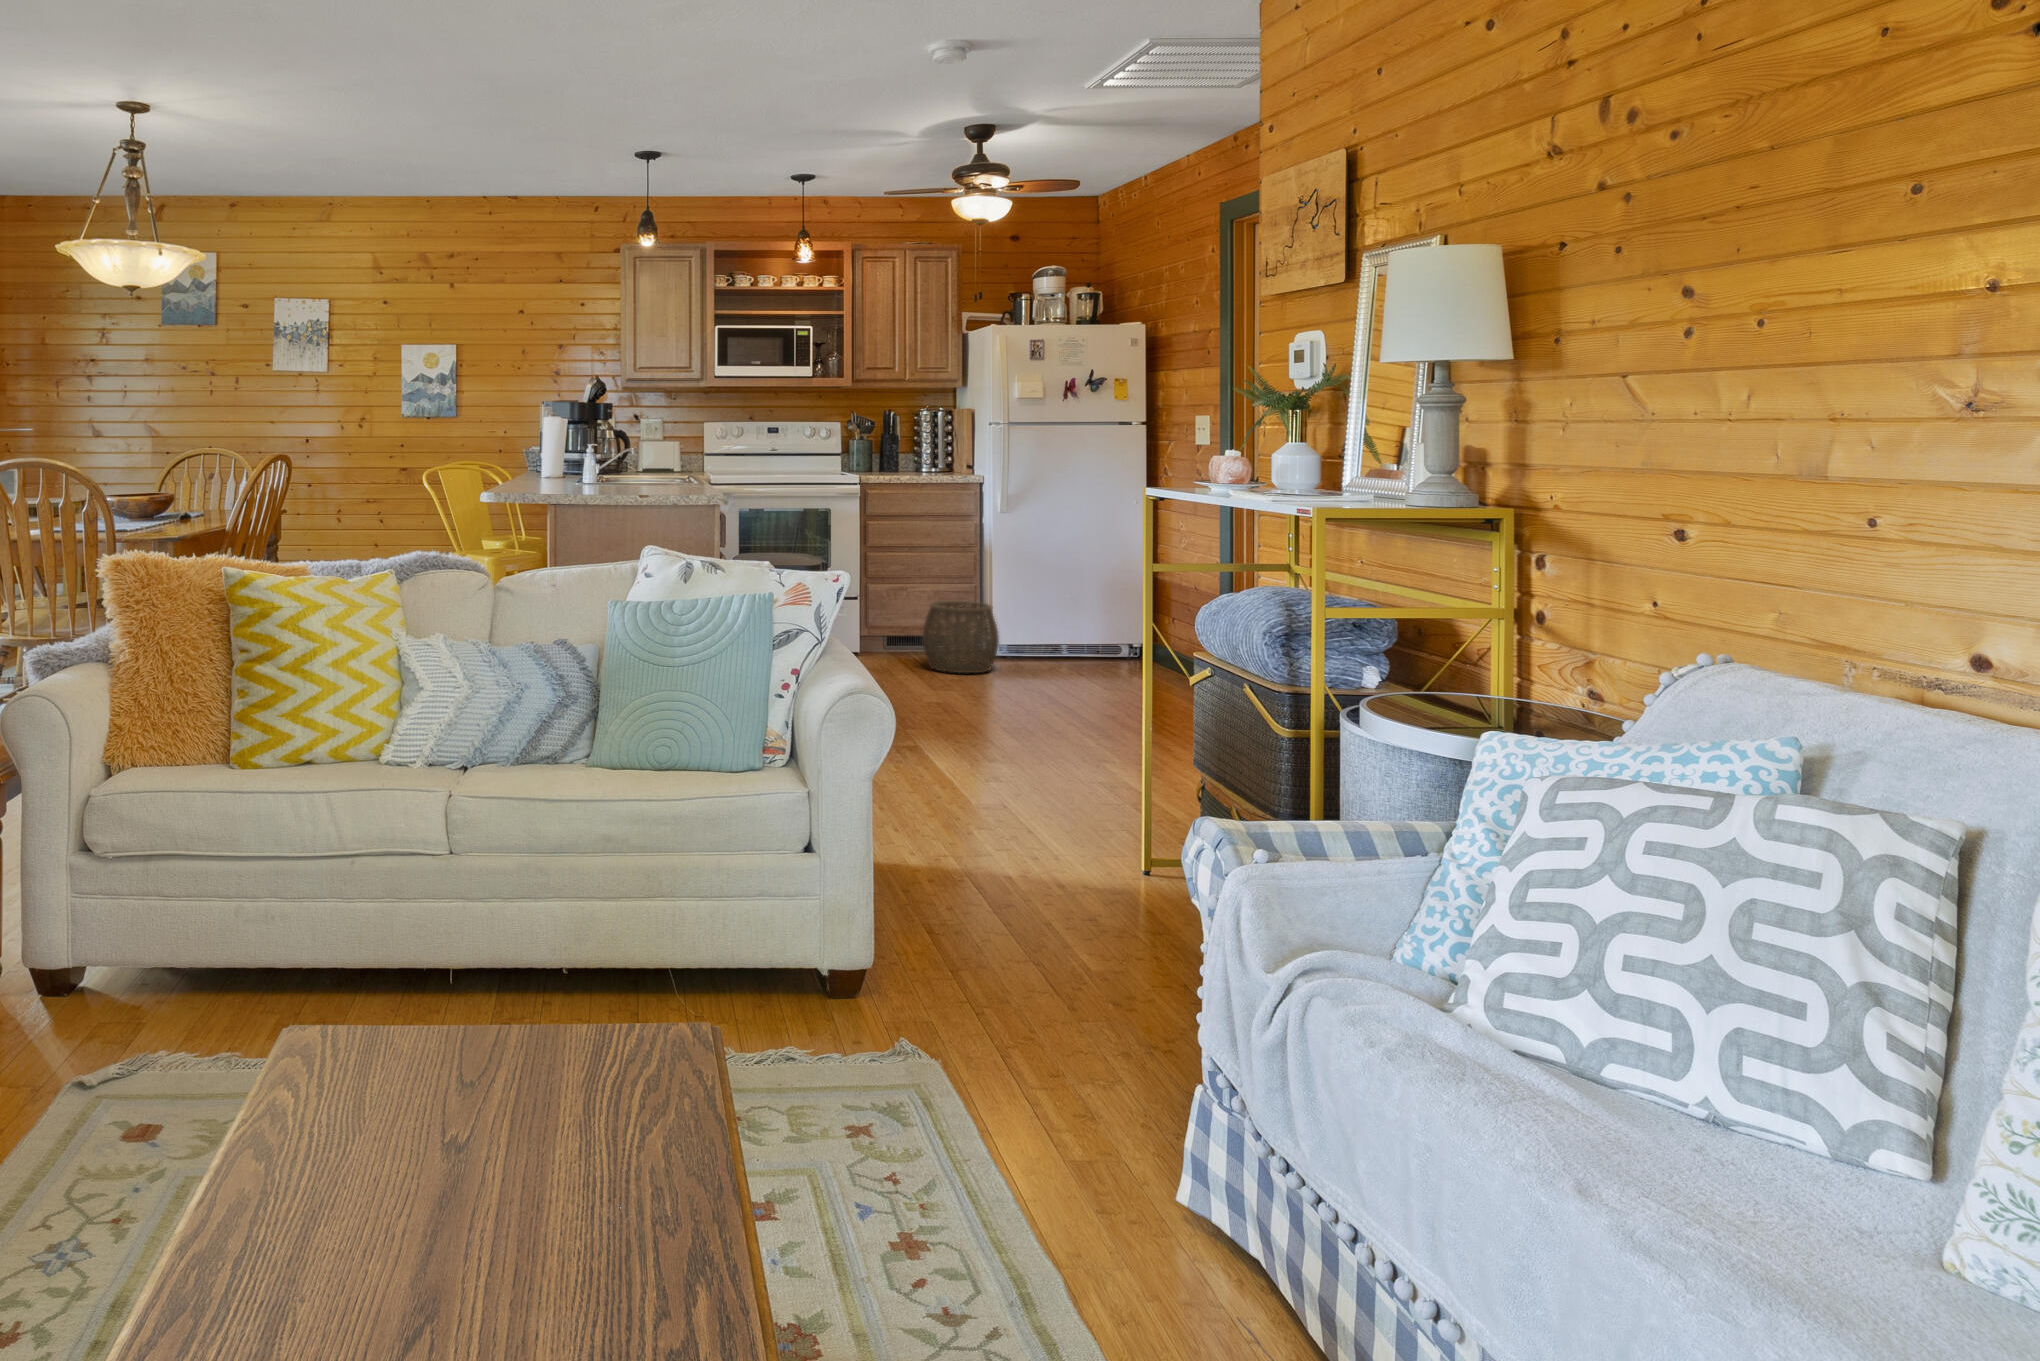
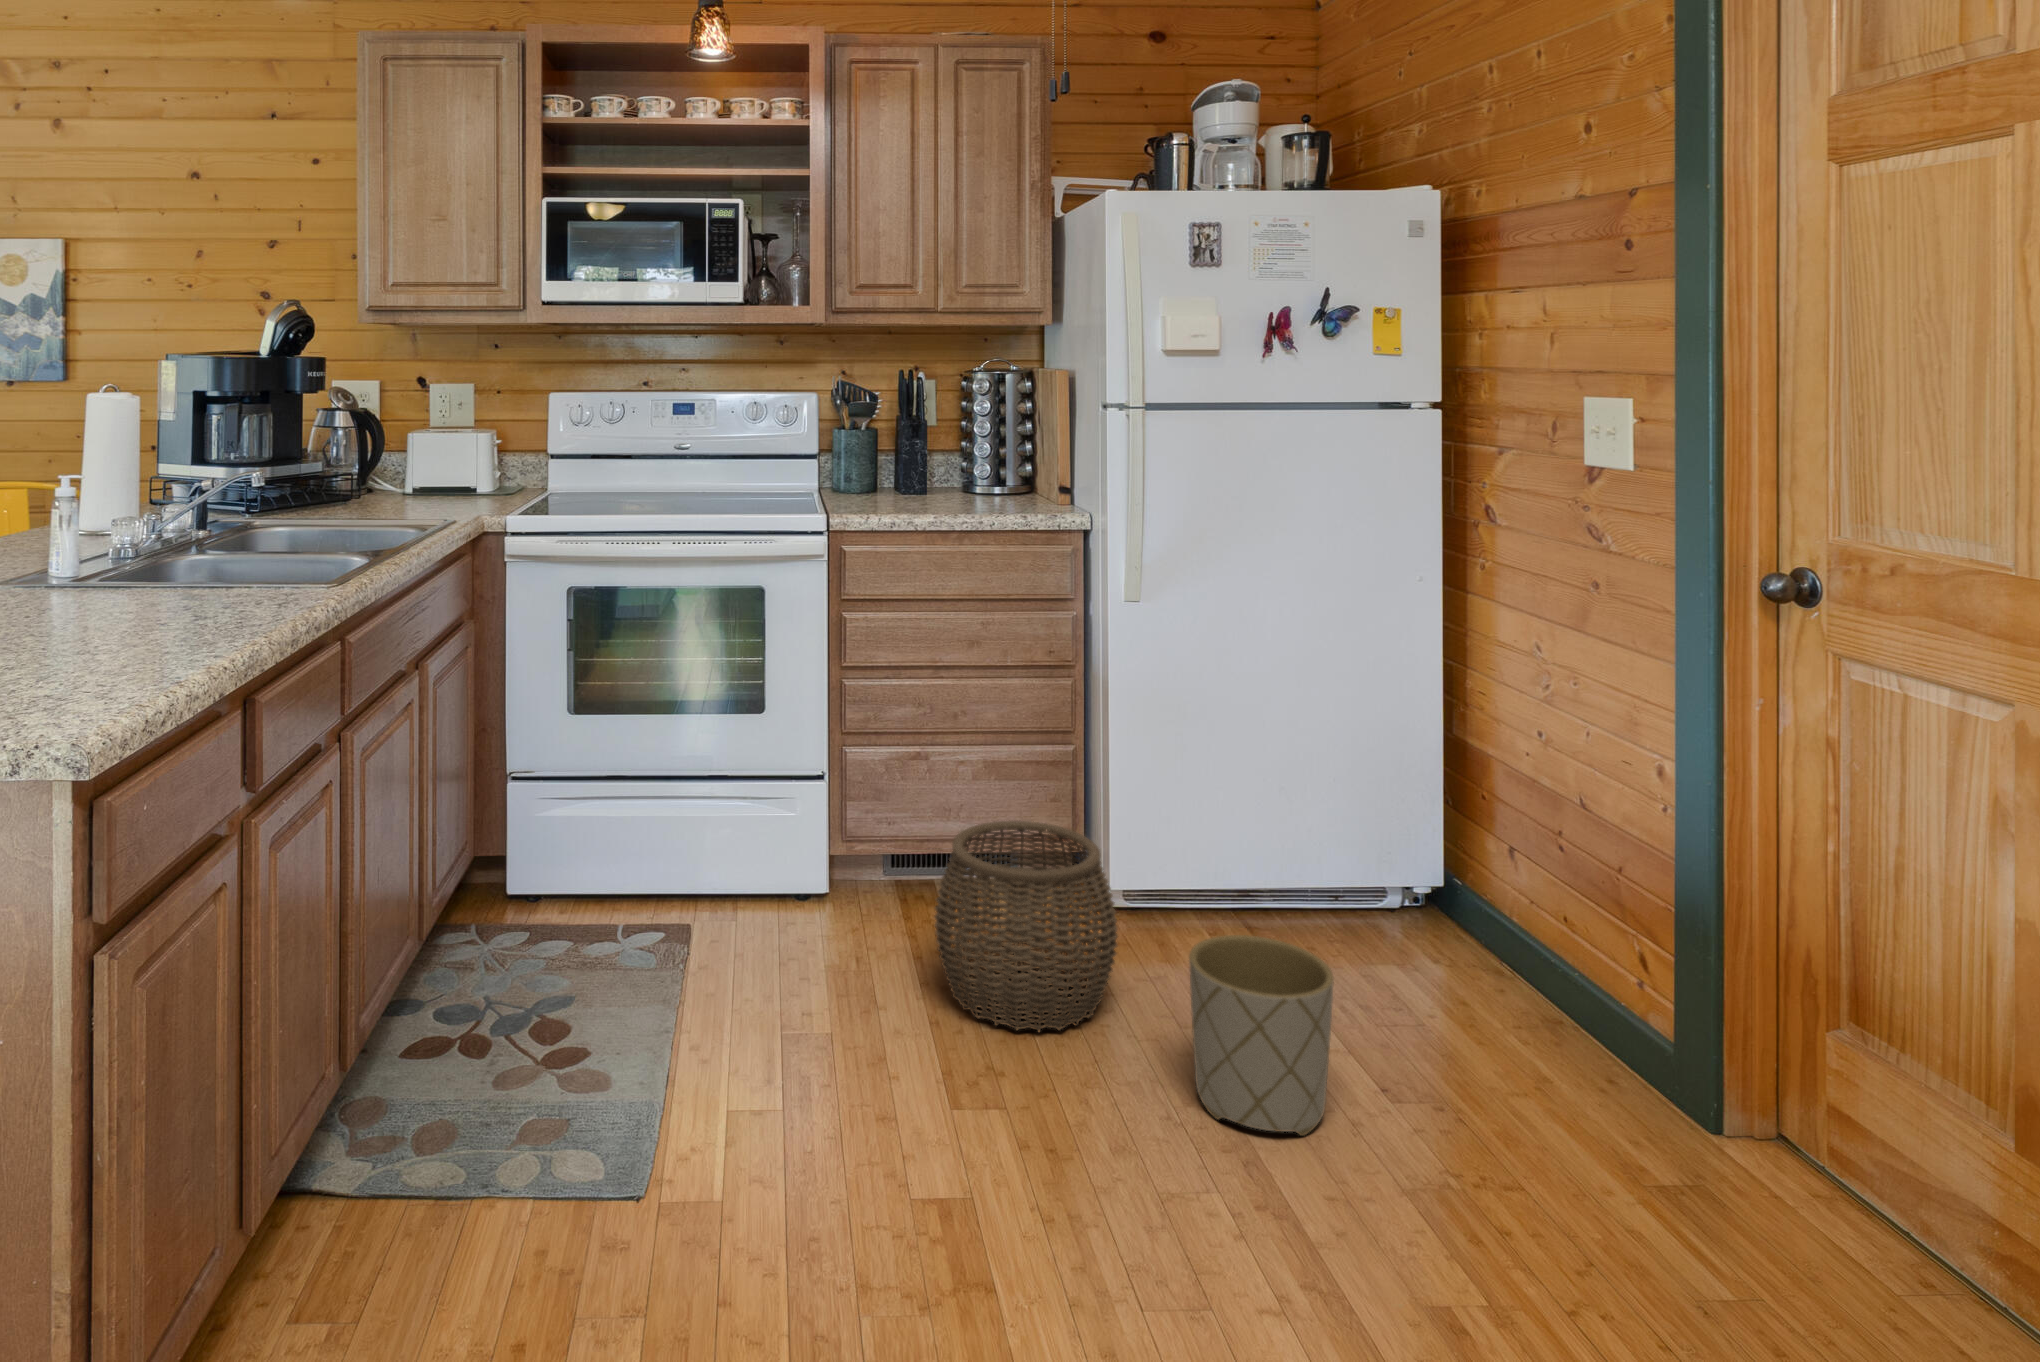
planter: none [1029,628,1084,689] -> present [1189,935,1334,1136]

